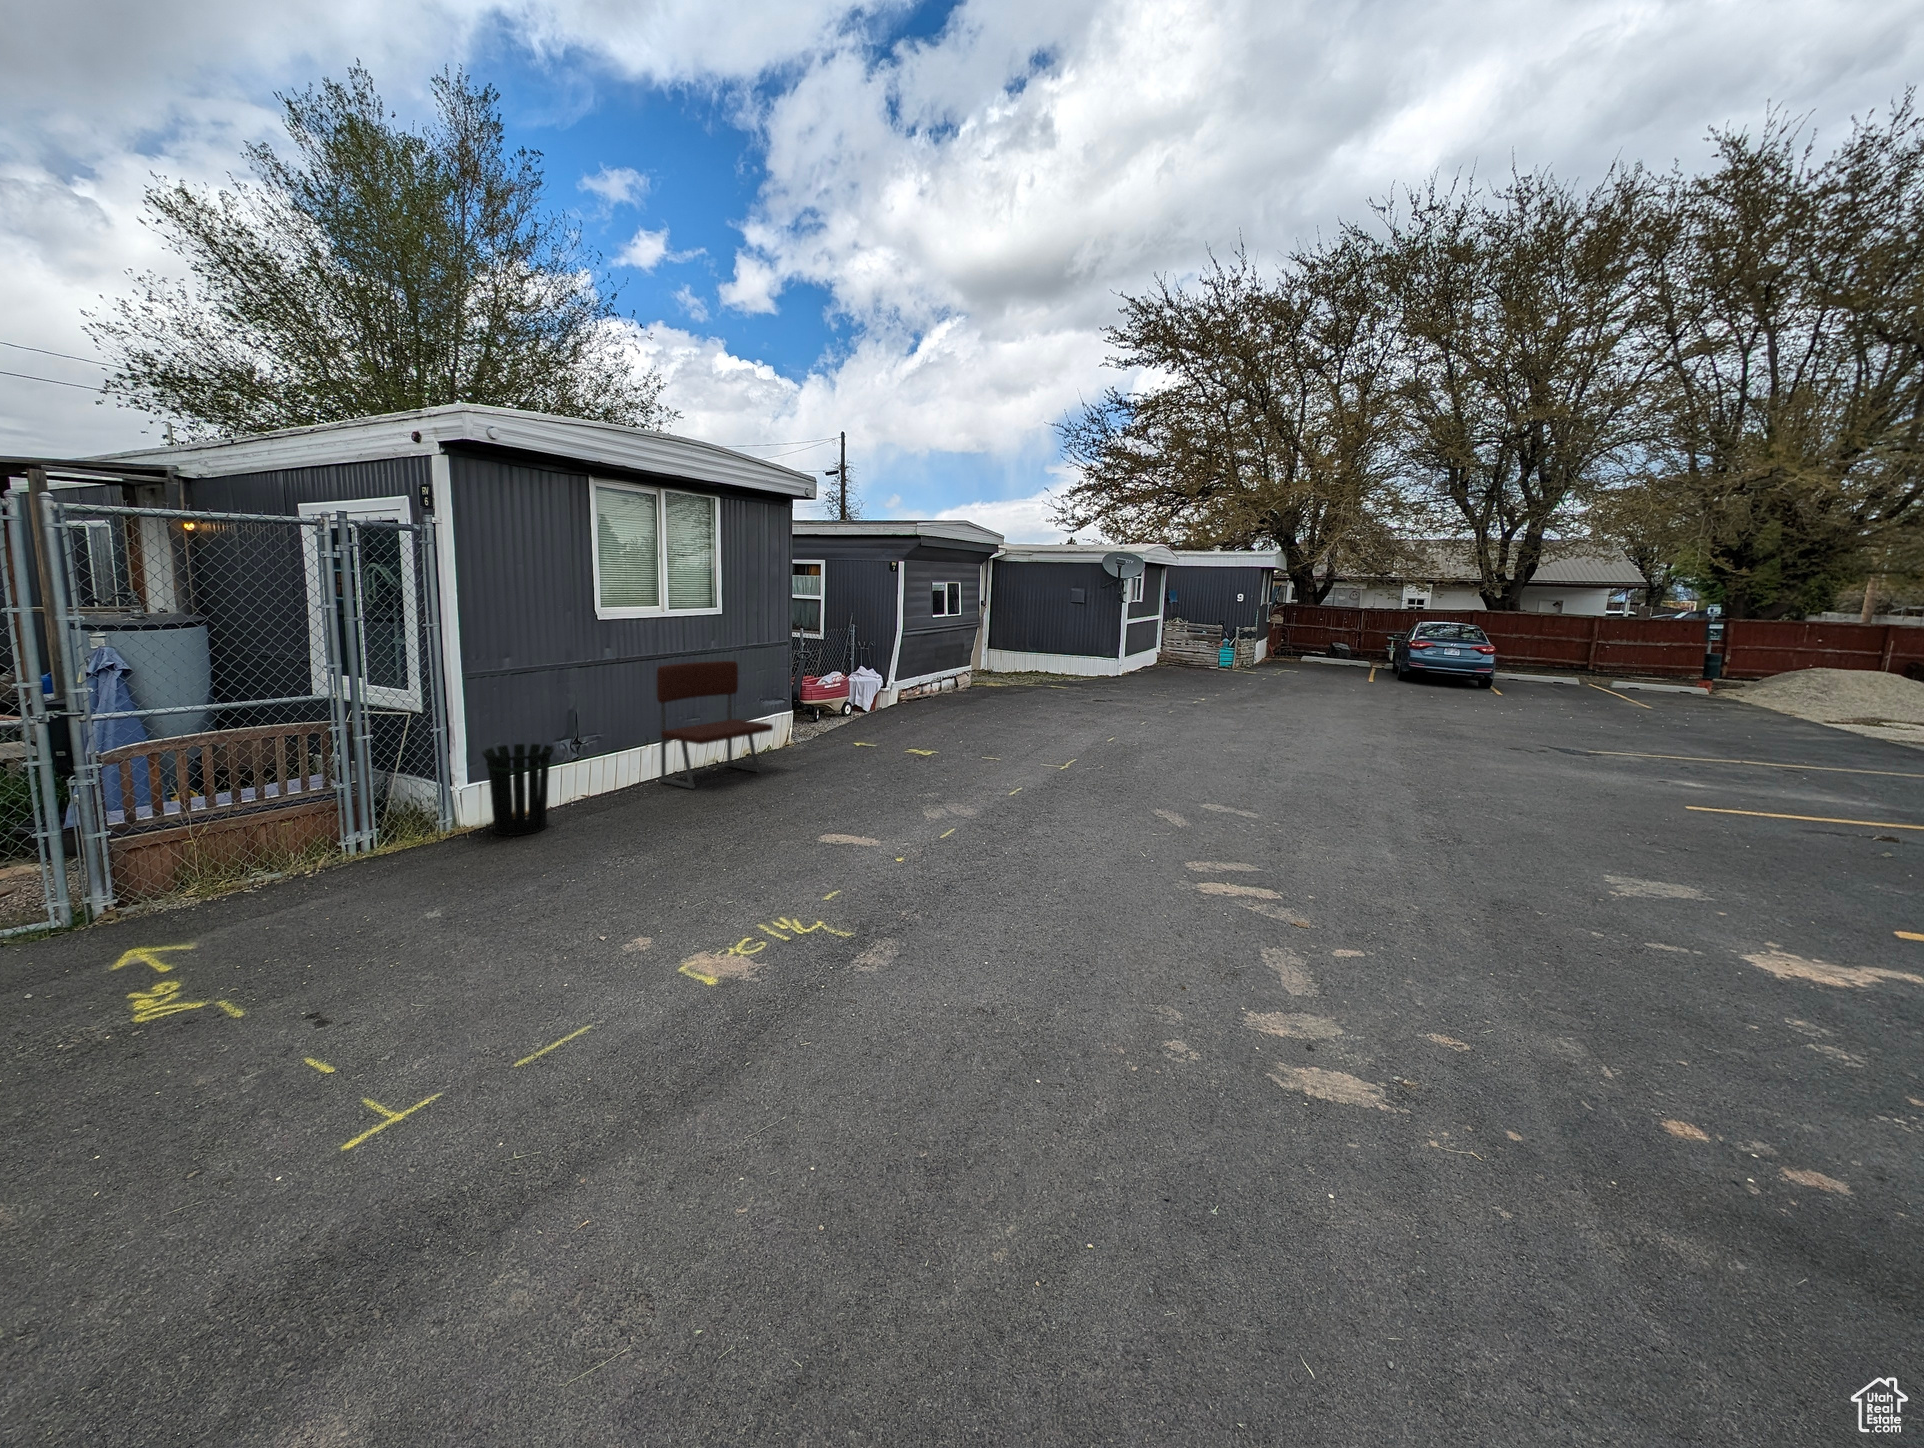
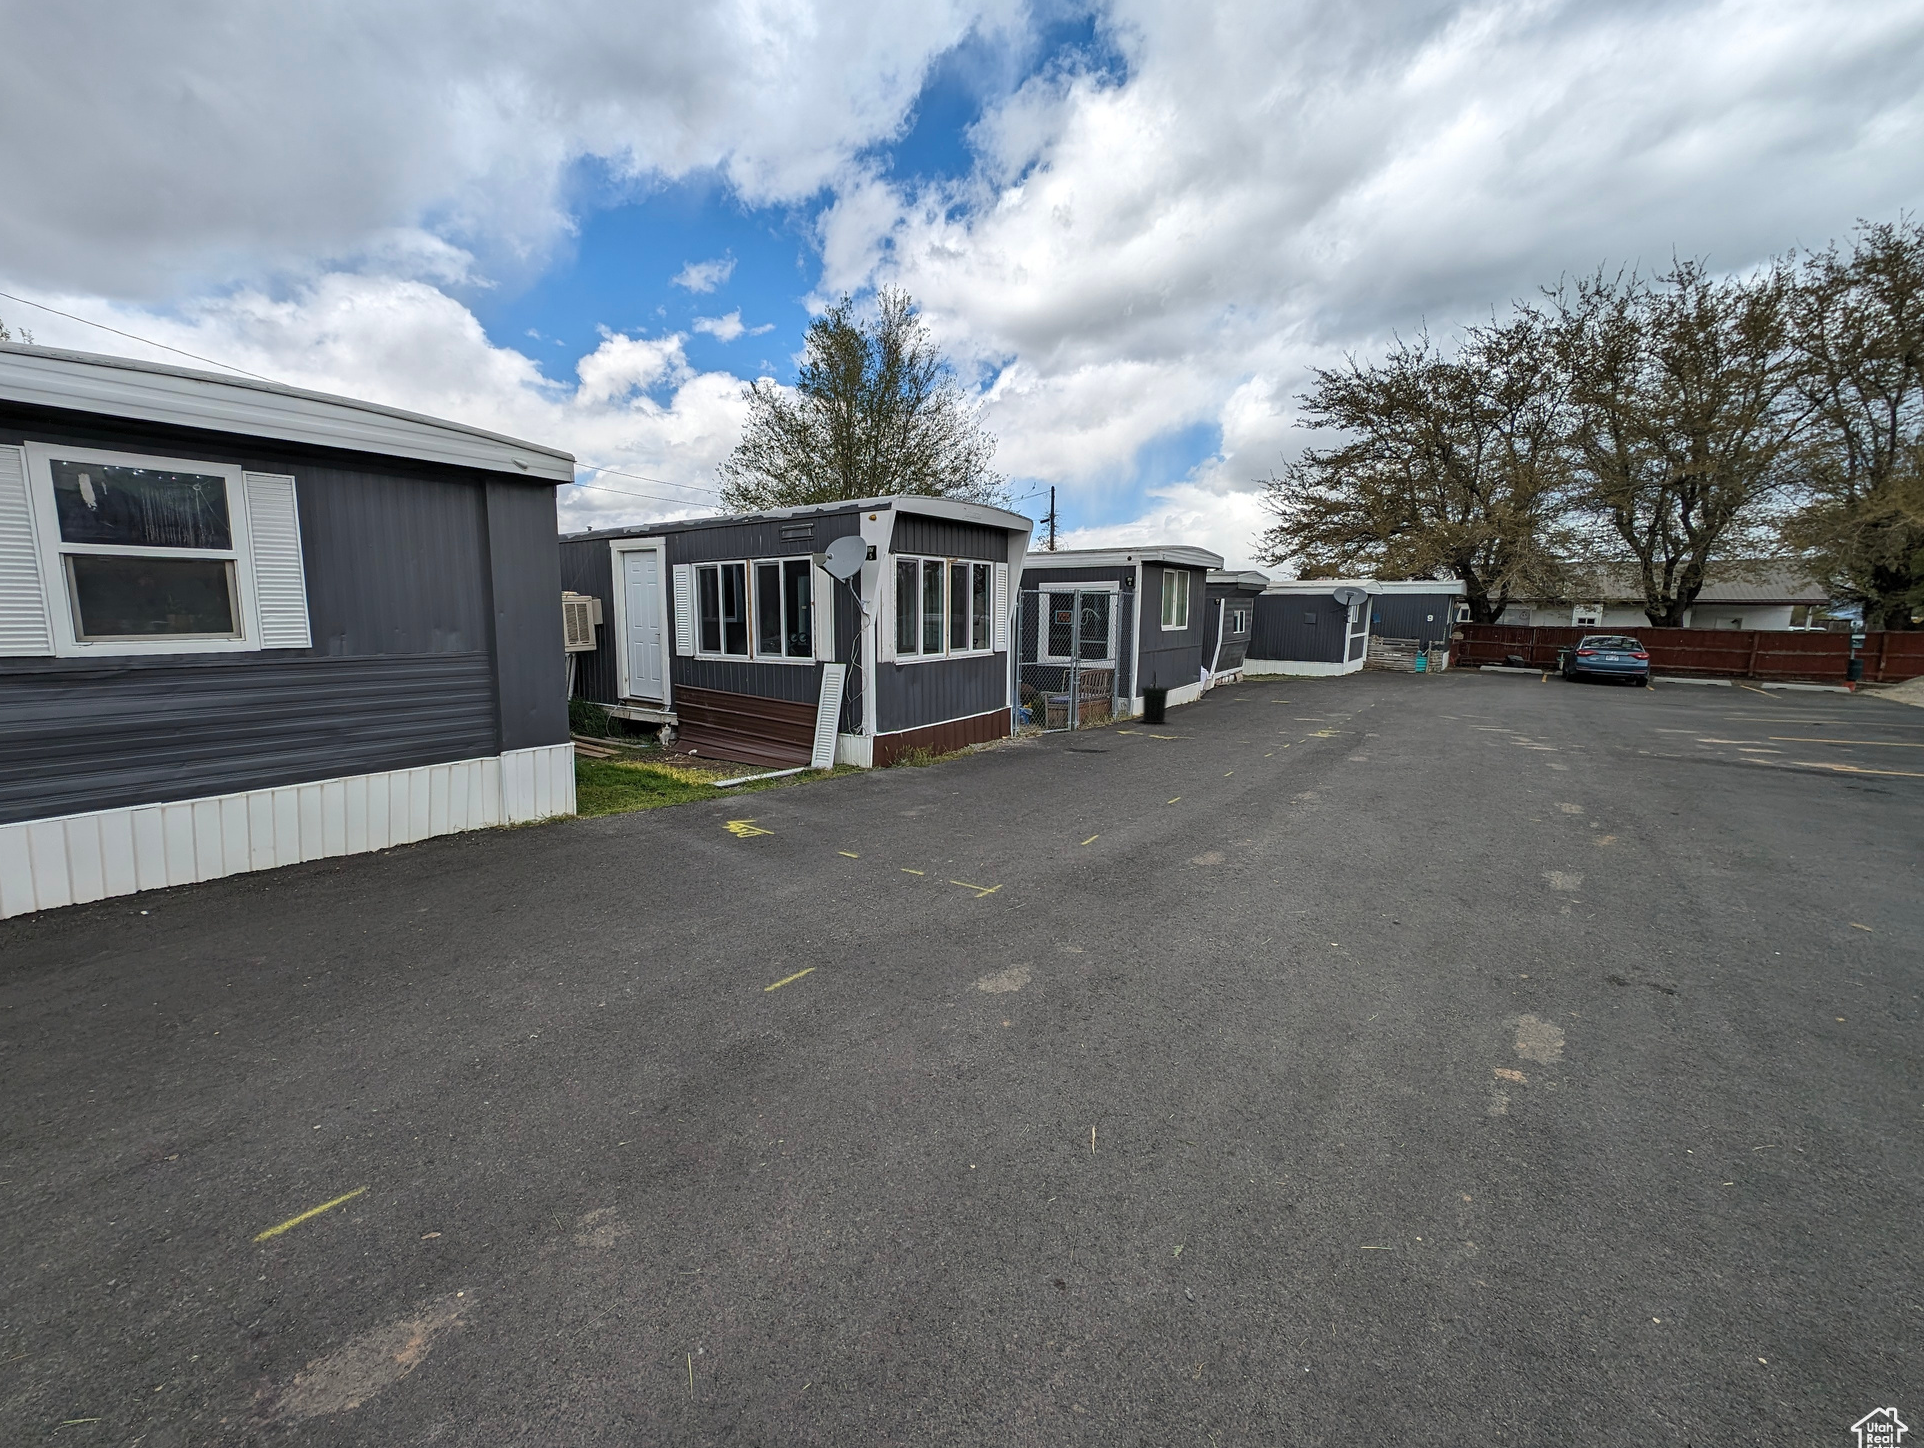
bench: present [656,661,773,789] -> none [1171,654,1219,715]

